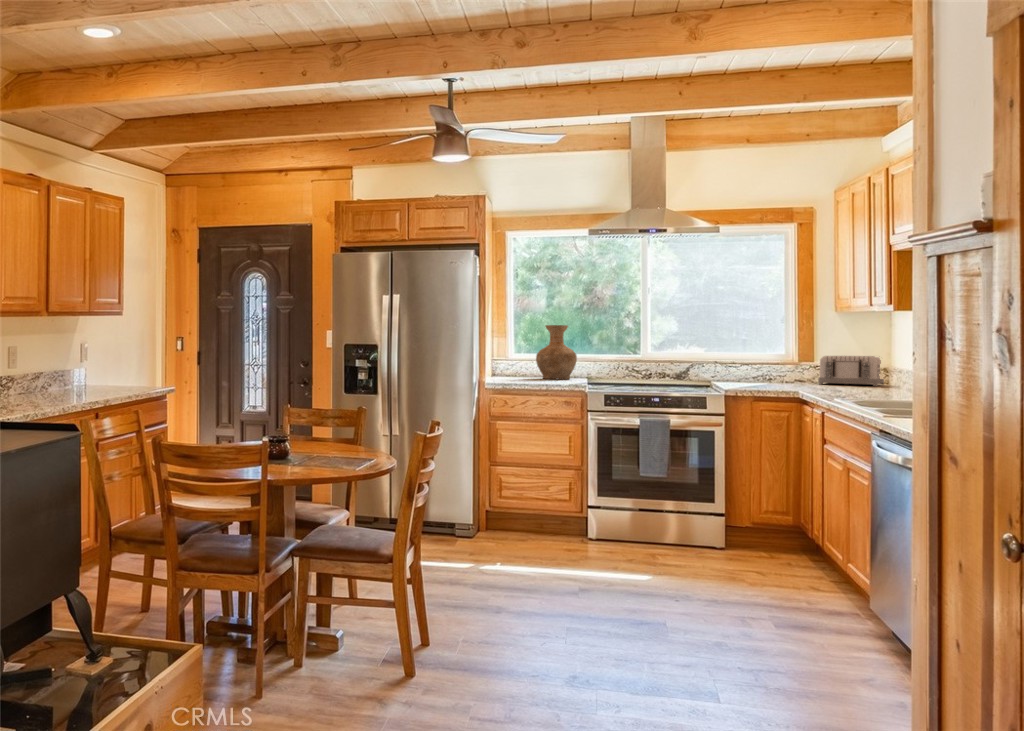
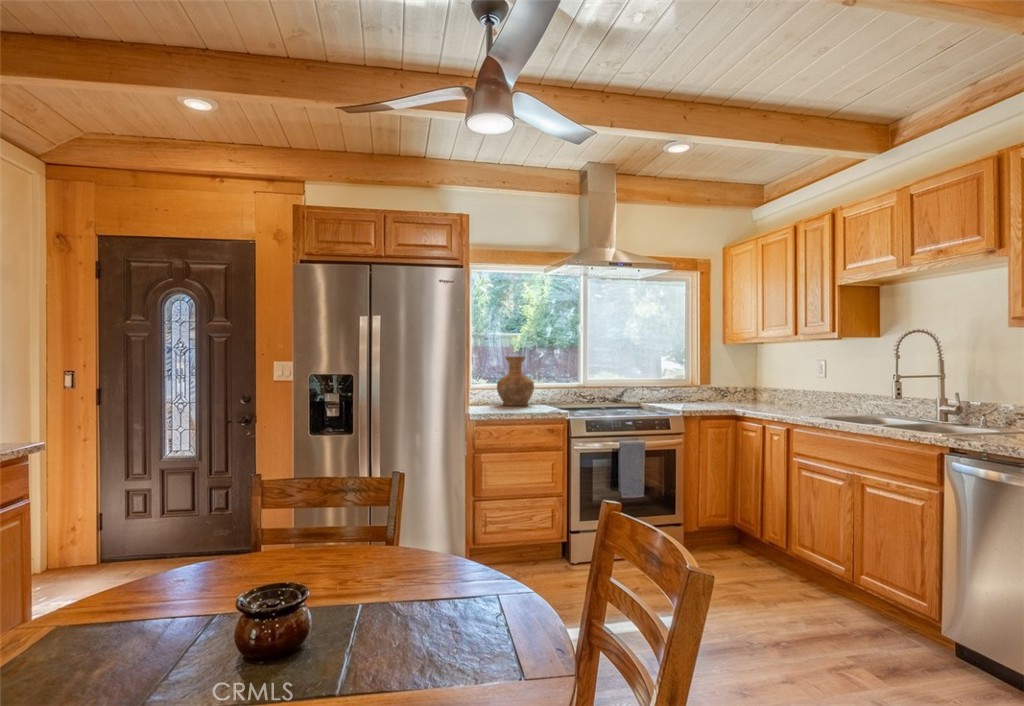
toaster: present [818,356,884,386] -> none [712,379,760,403]

